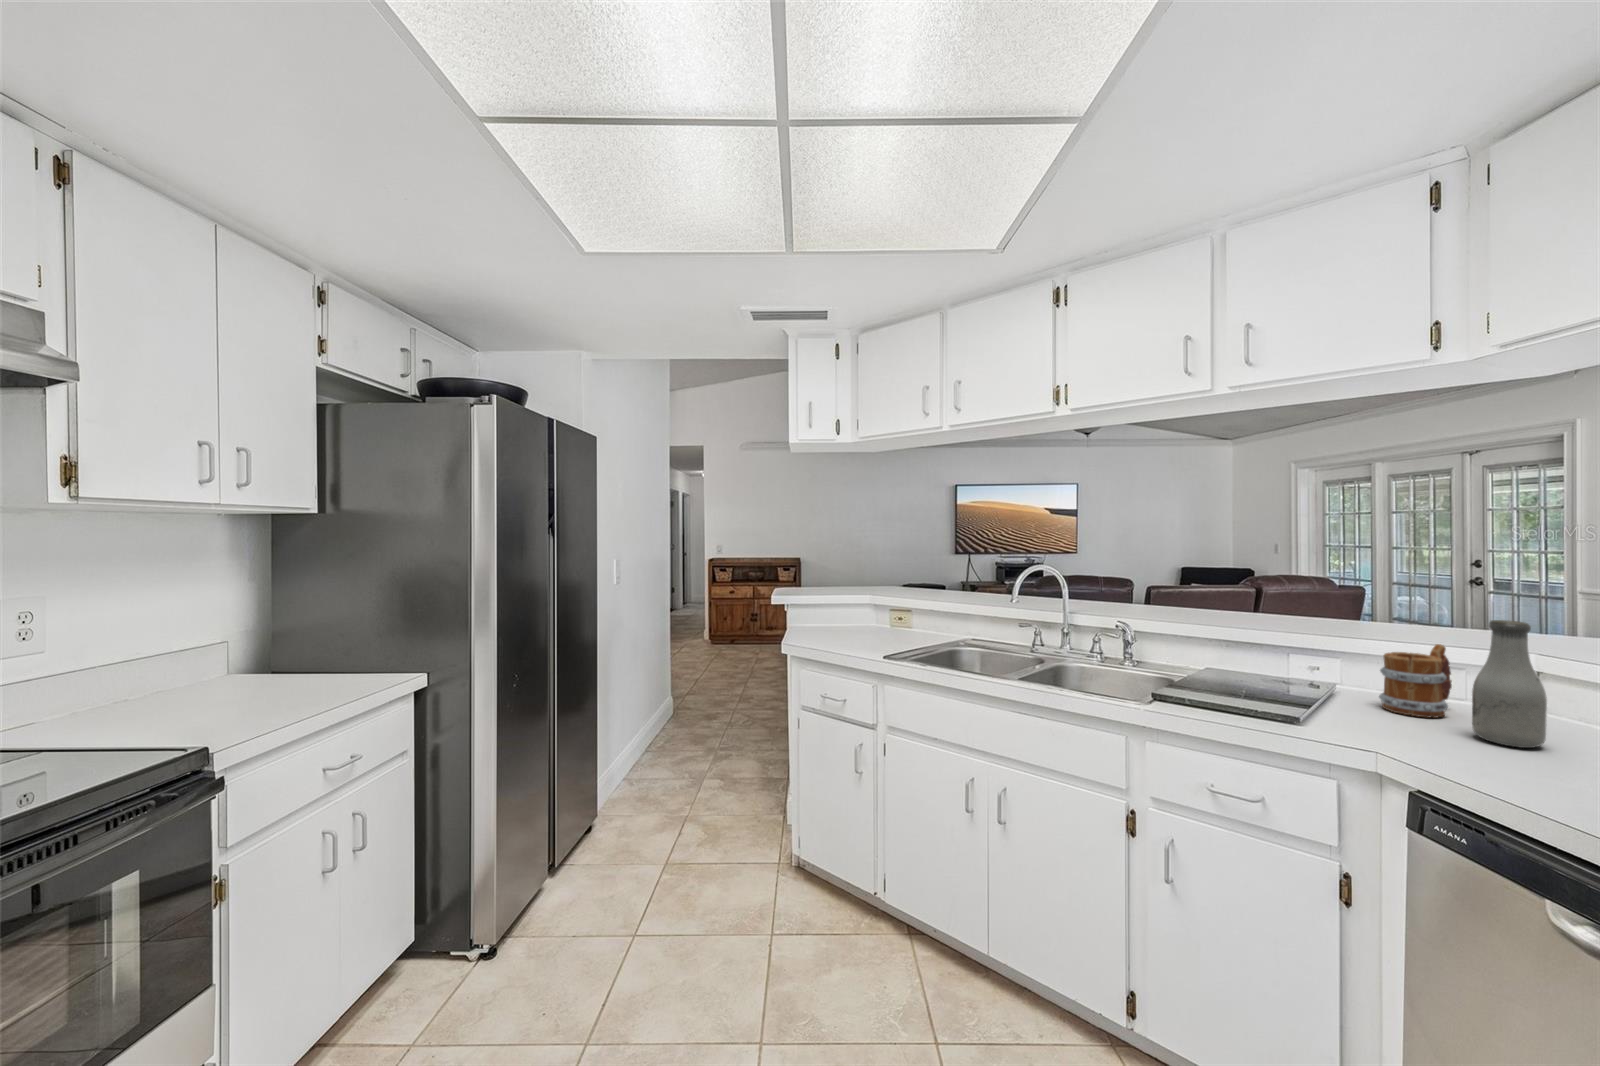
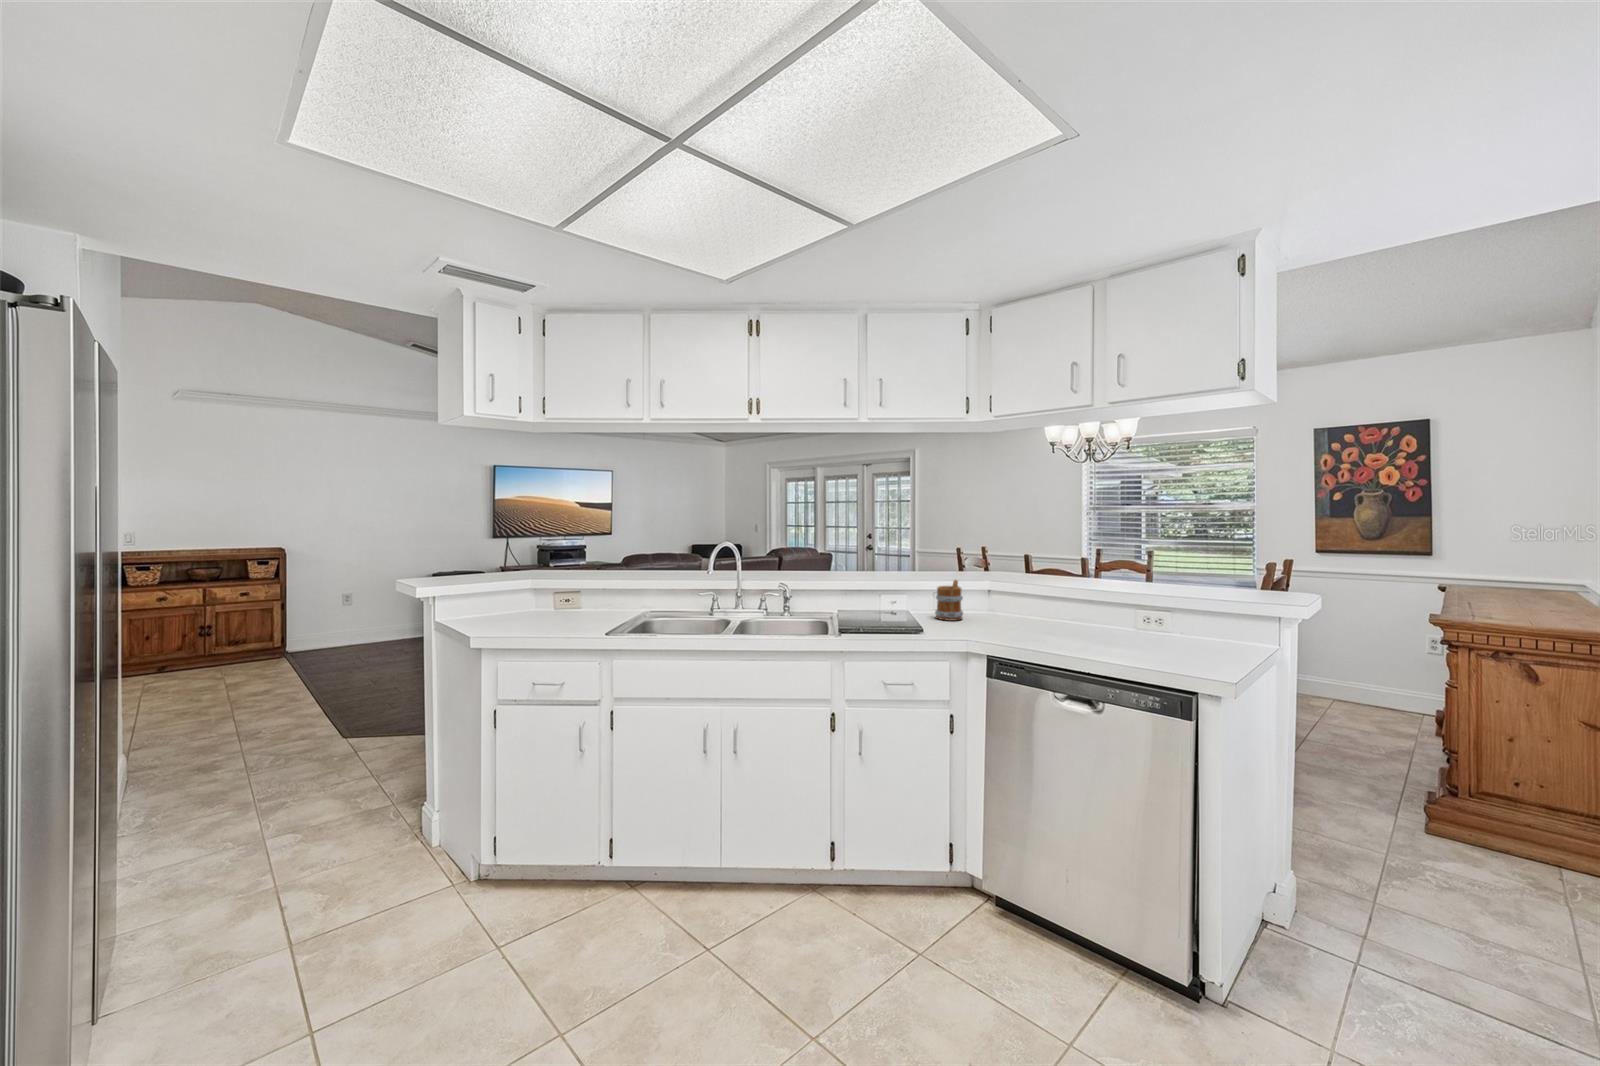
bottle: present [1472,620,1547,748] -> none [982,563,1009,628]

